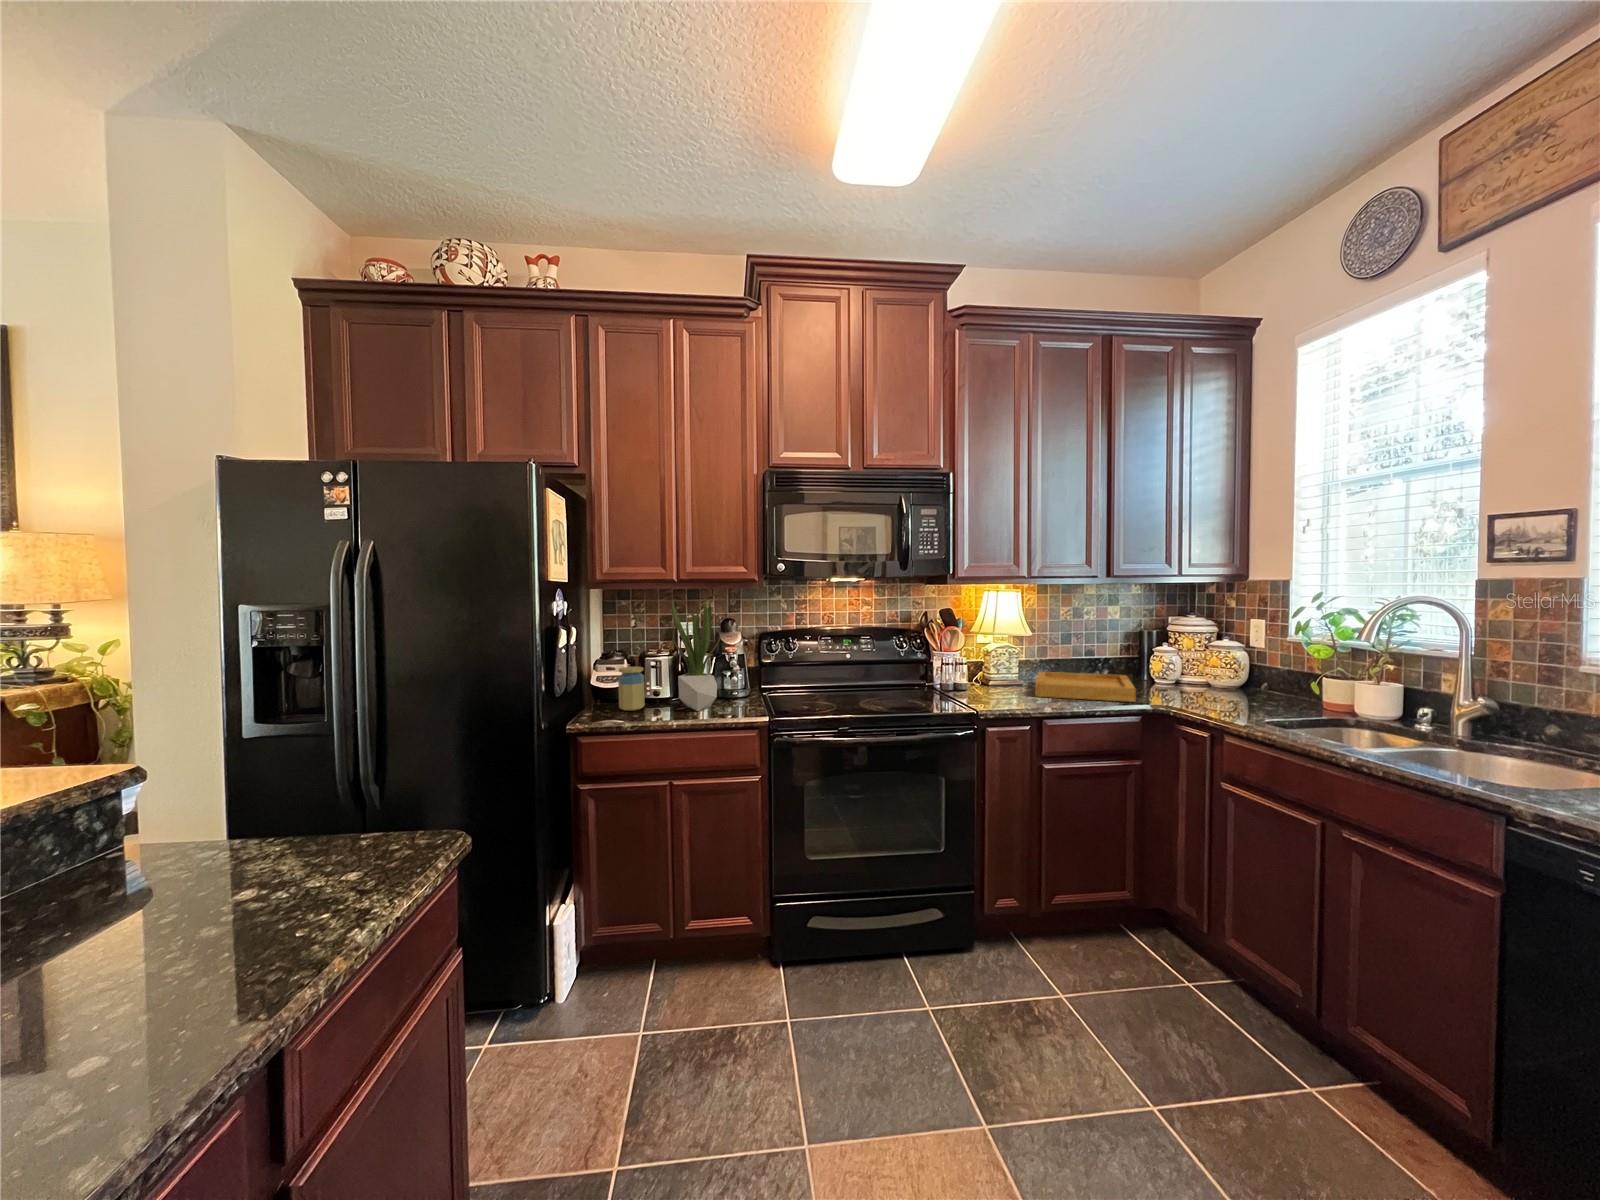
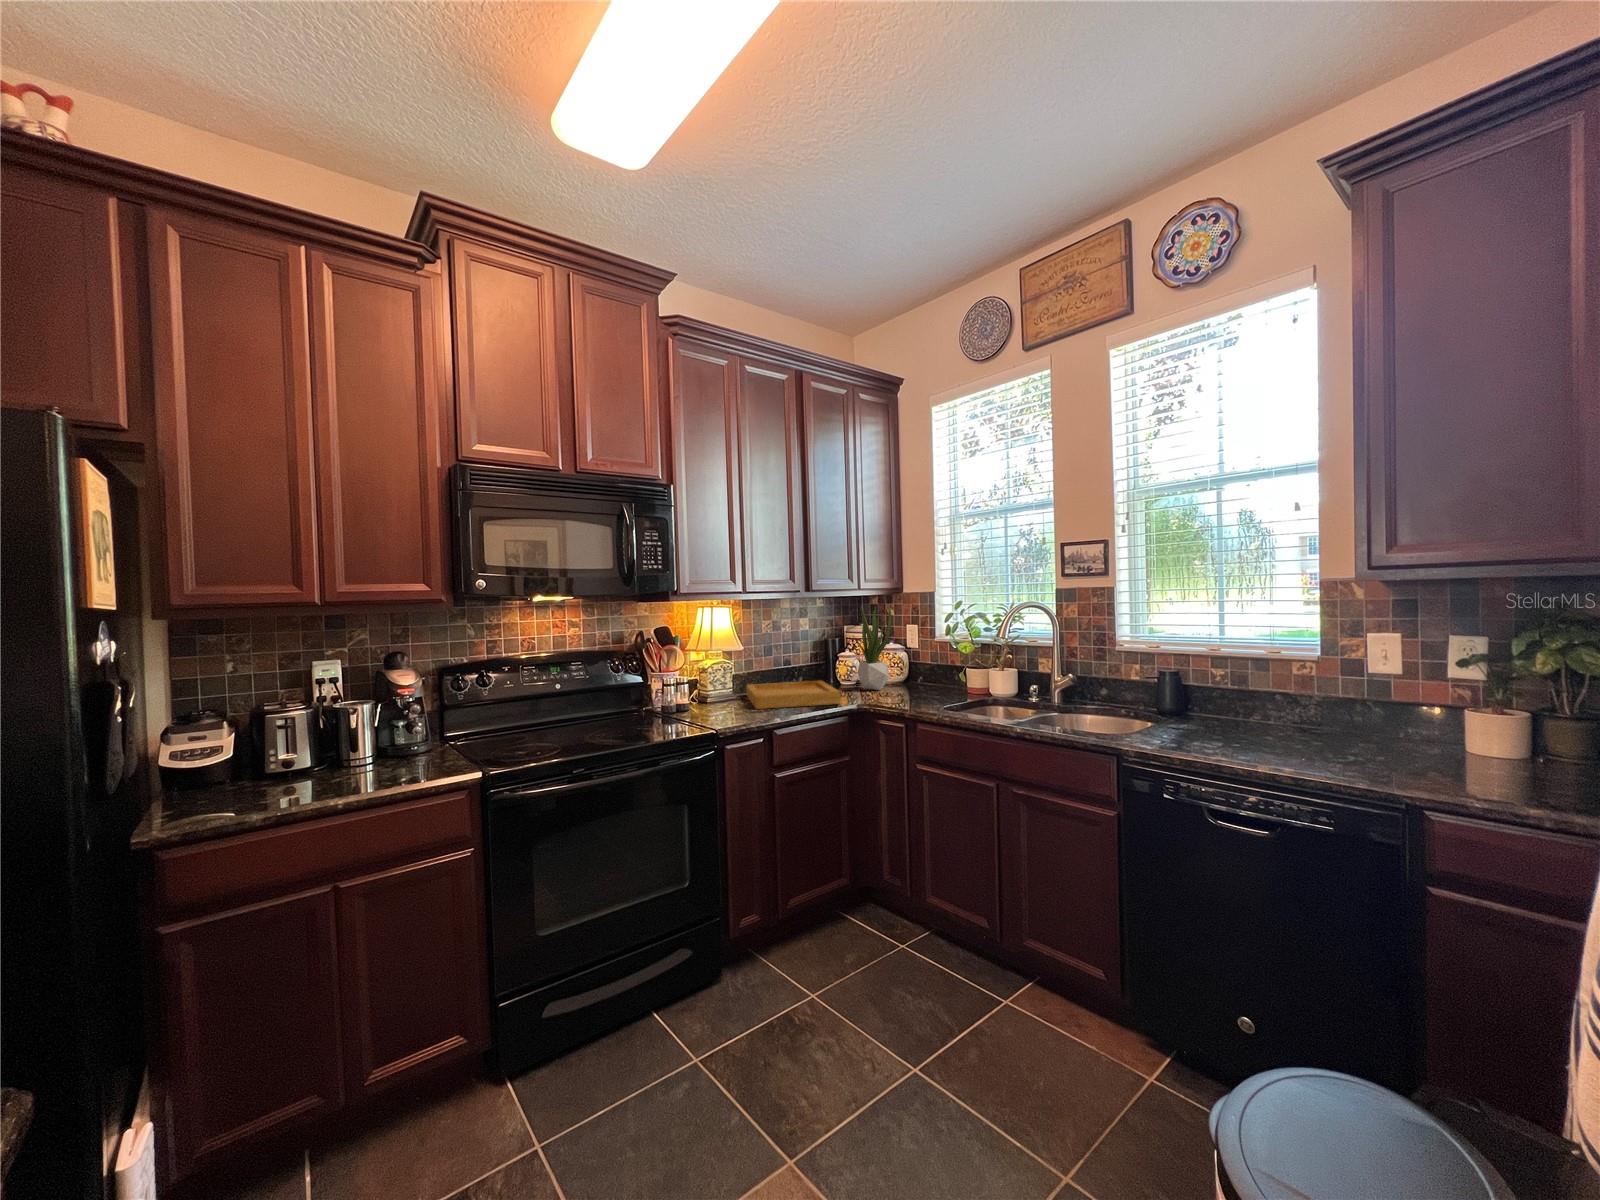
potted plant: present [672,601,720,711] -> present [853,606,891,690]
jar: present [618,667,645,711] -> none [225,729,273,796]

